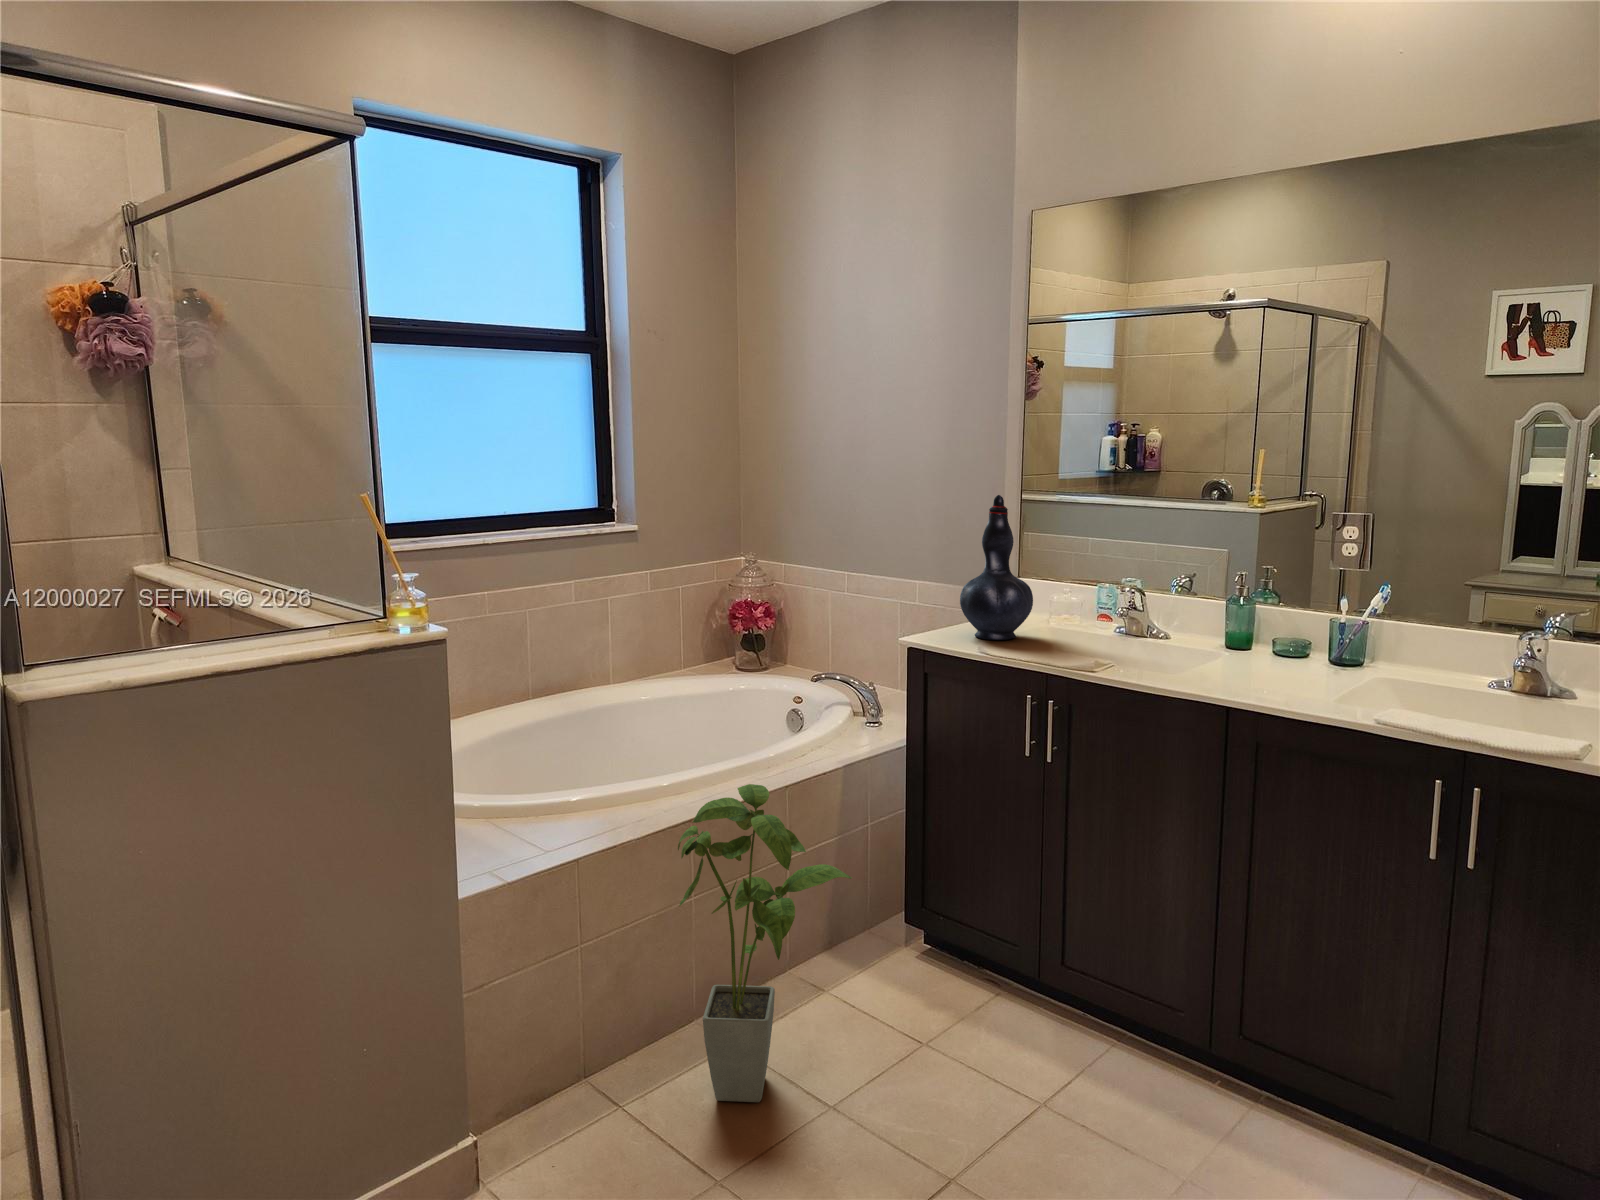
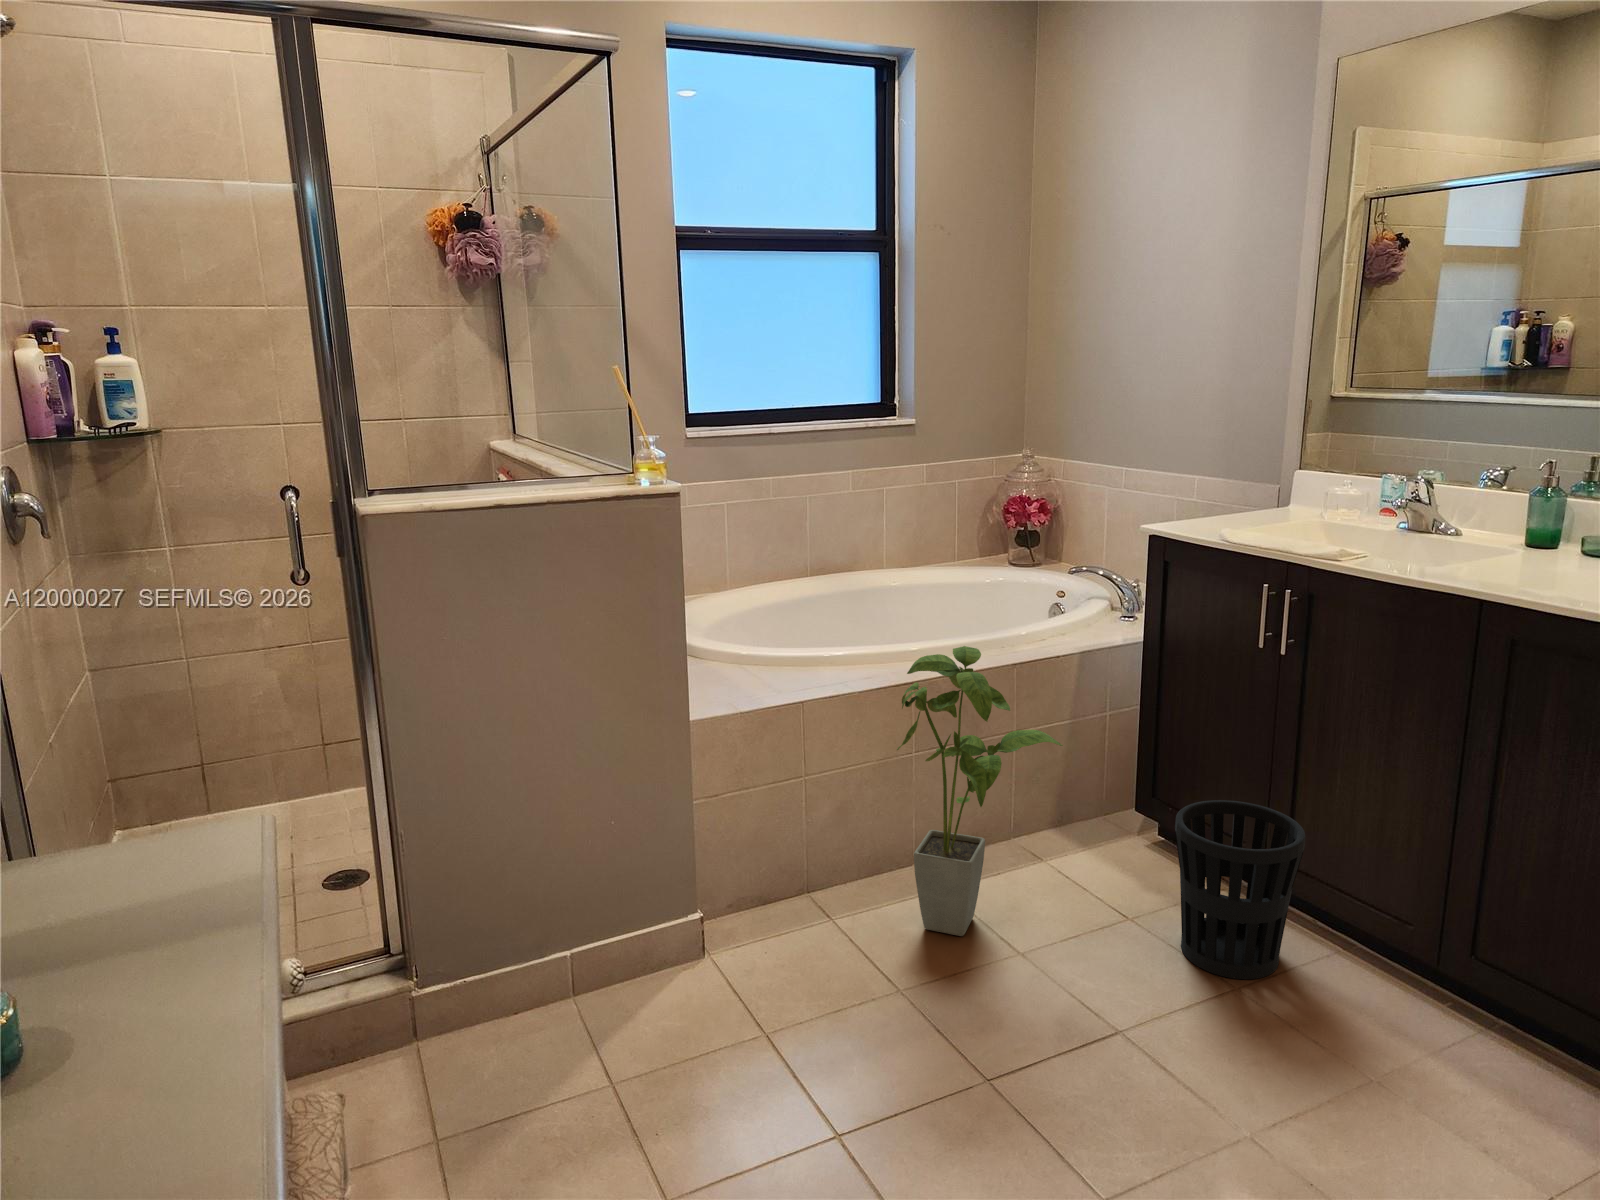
decorative vase: present [960,495,1033,640] -> none [1214,381,1295,532]
wastebasket: none [966,912,1090,1100] -> present [1175,800,1306,979]

